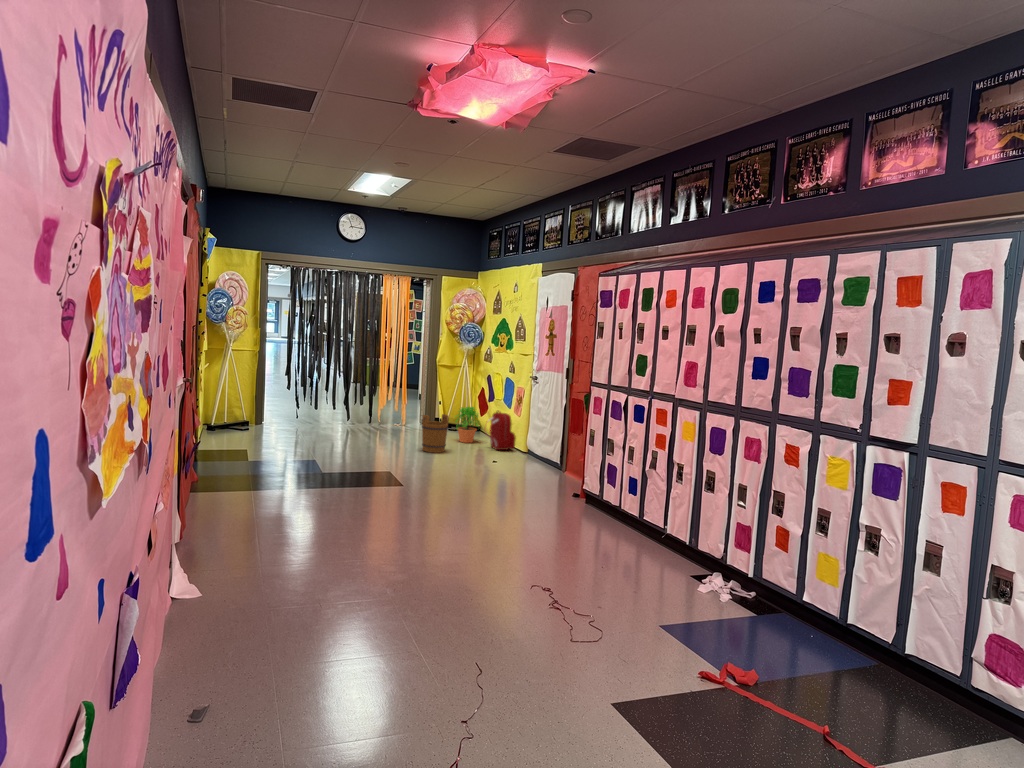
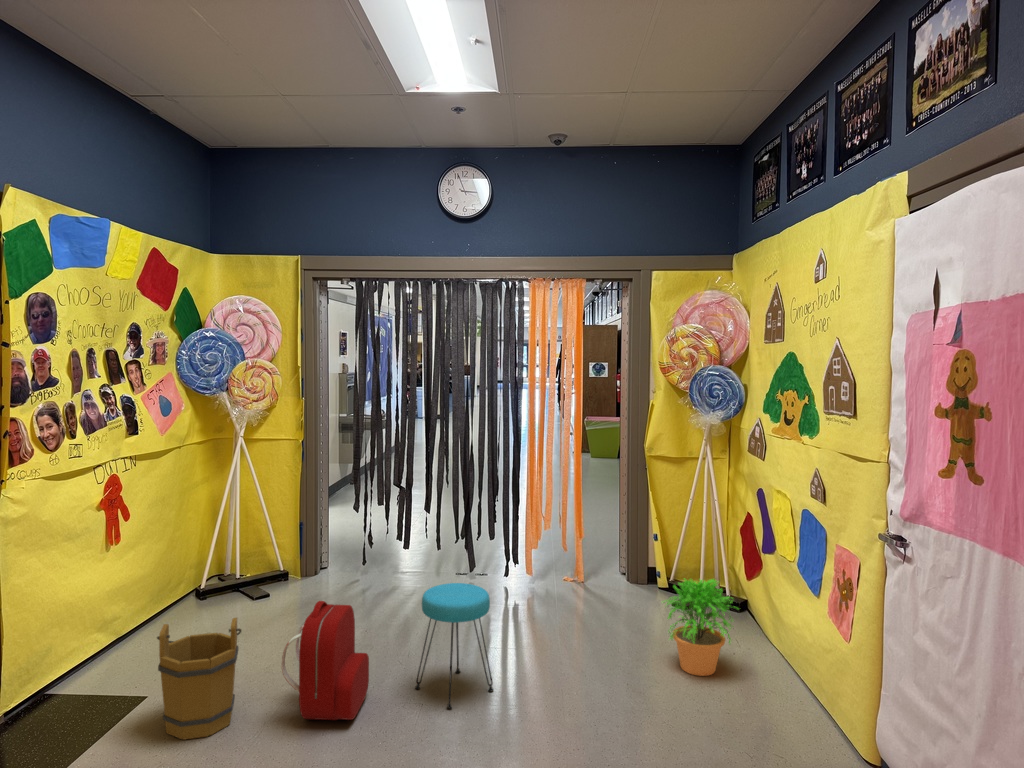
stool: none [362,406,393,449] -> present [415,583,493,708]
backpack: present [487,410,516,450] -> present [282,601,369,720]
bucket: present [422,414,448,453] -> present [157,618,241,740]

